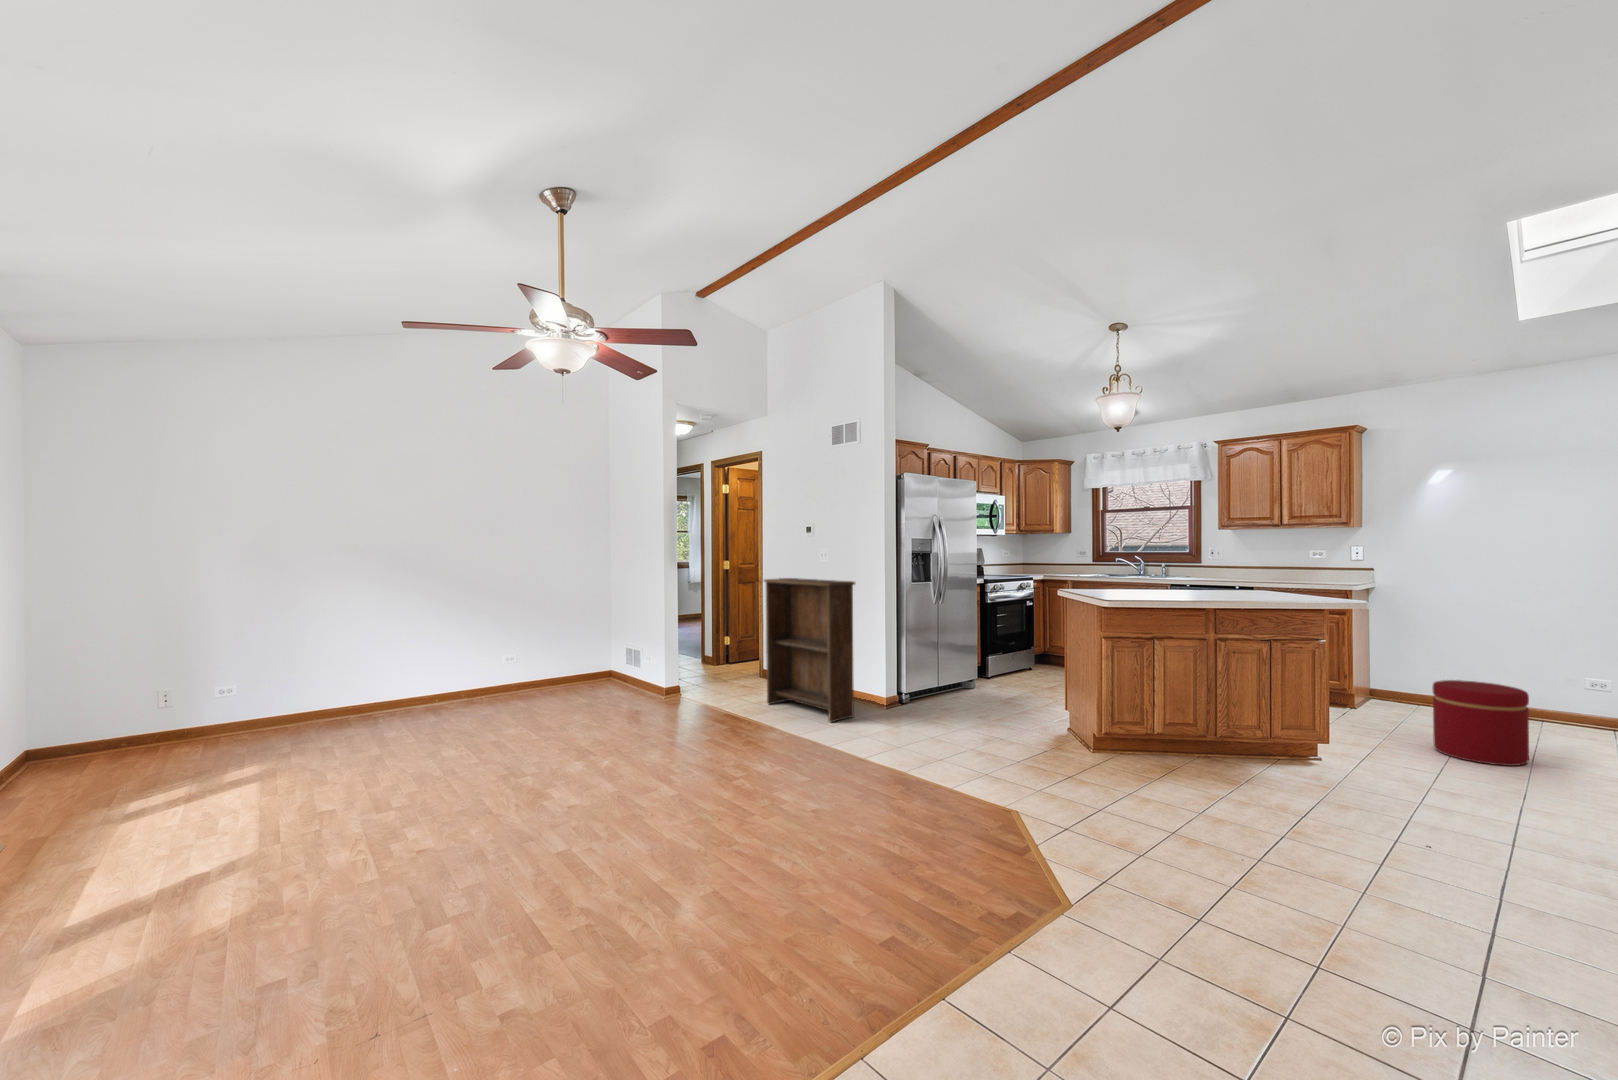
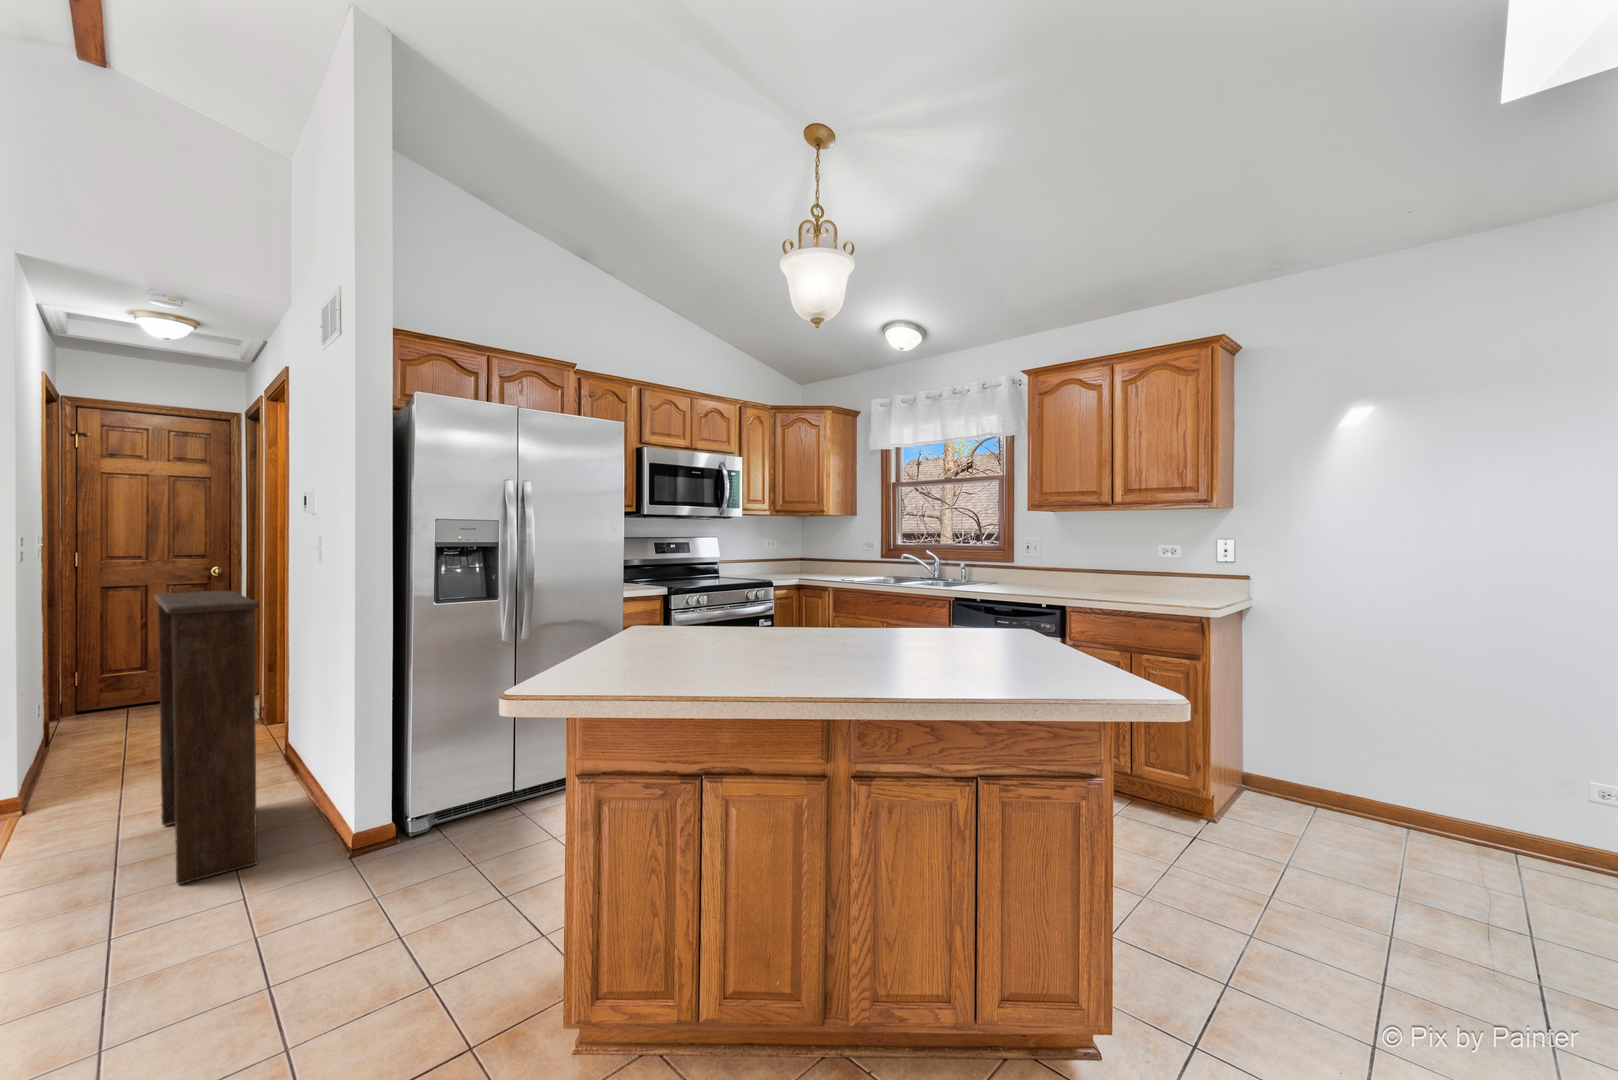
ottoman: present [1432,680,1529,766] -> none [1295,818,1481,1037]

